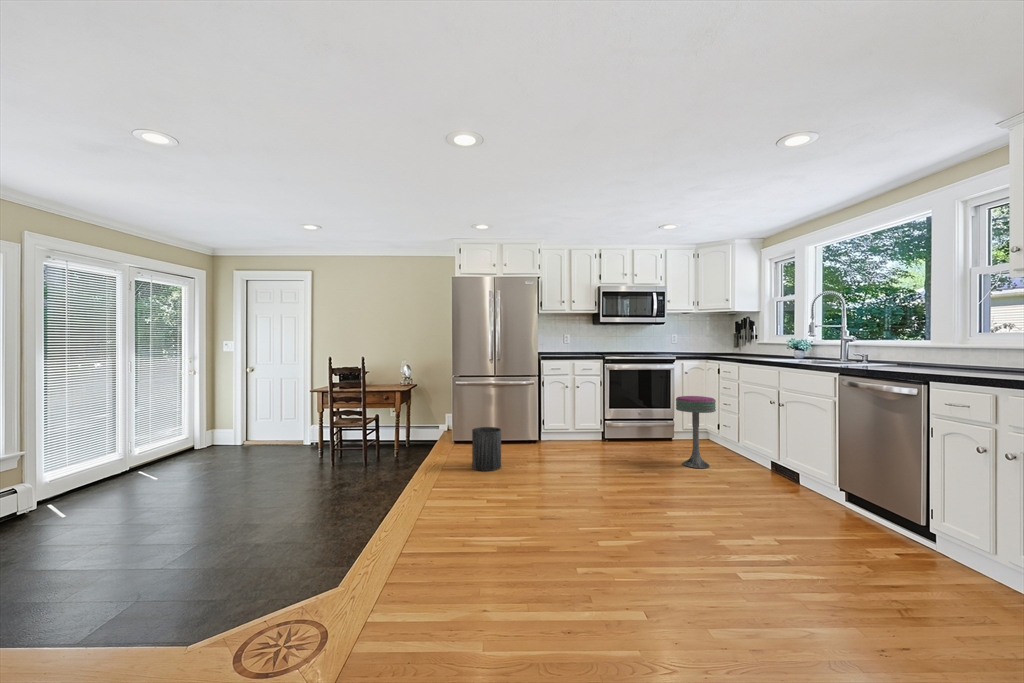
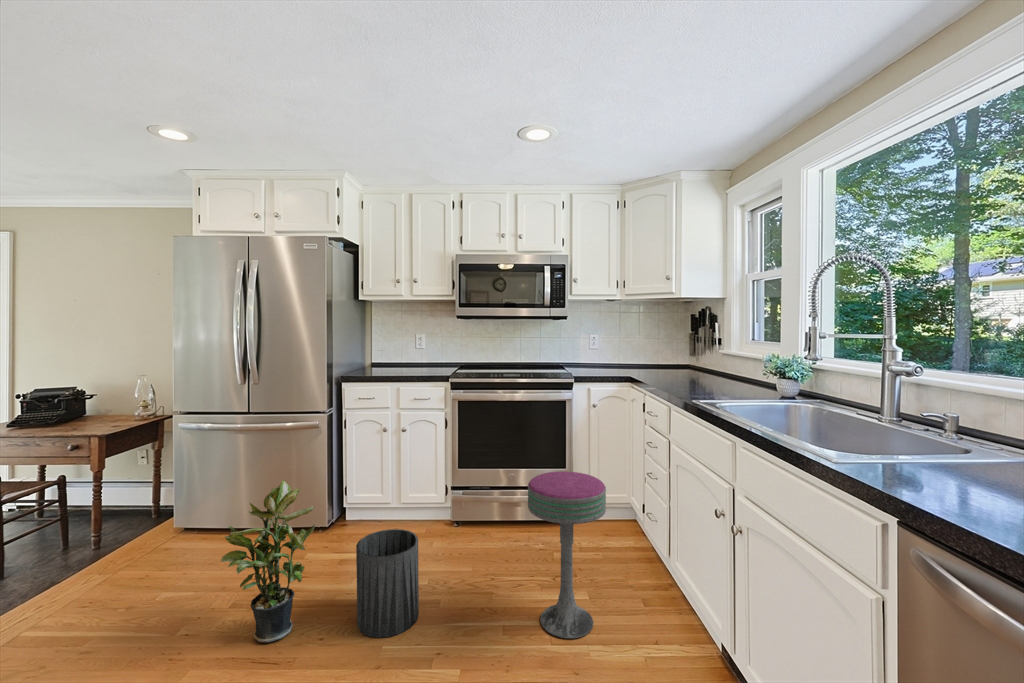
potted plant: none [539,397,577,469] -> present [221,480,315,643]
trash can: present [472,427,501,471] -> present [356,529,419,638]

